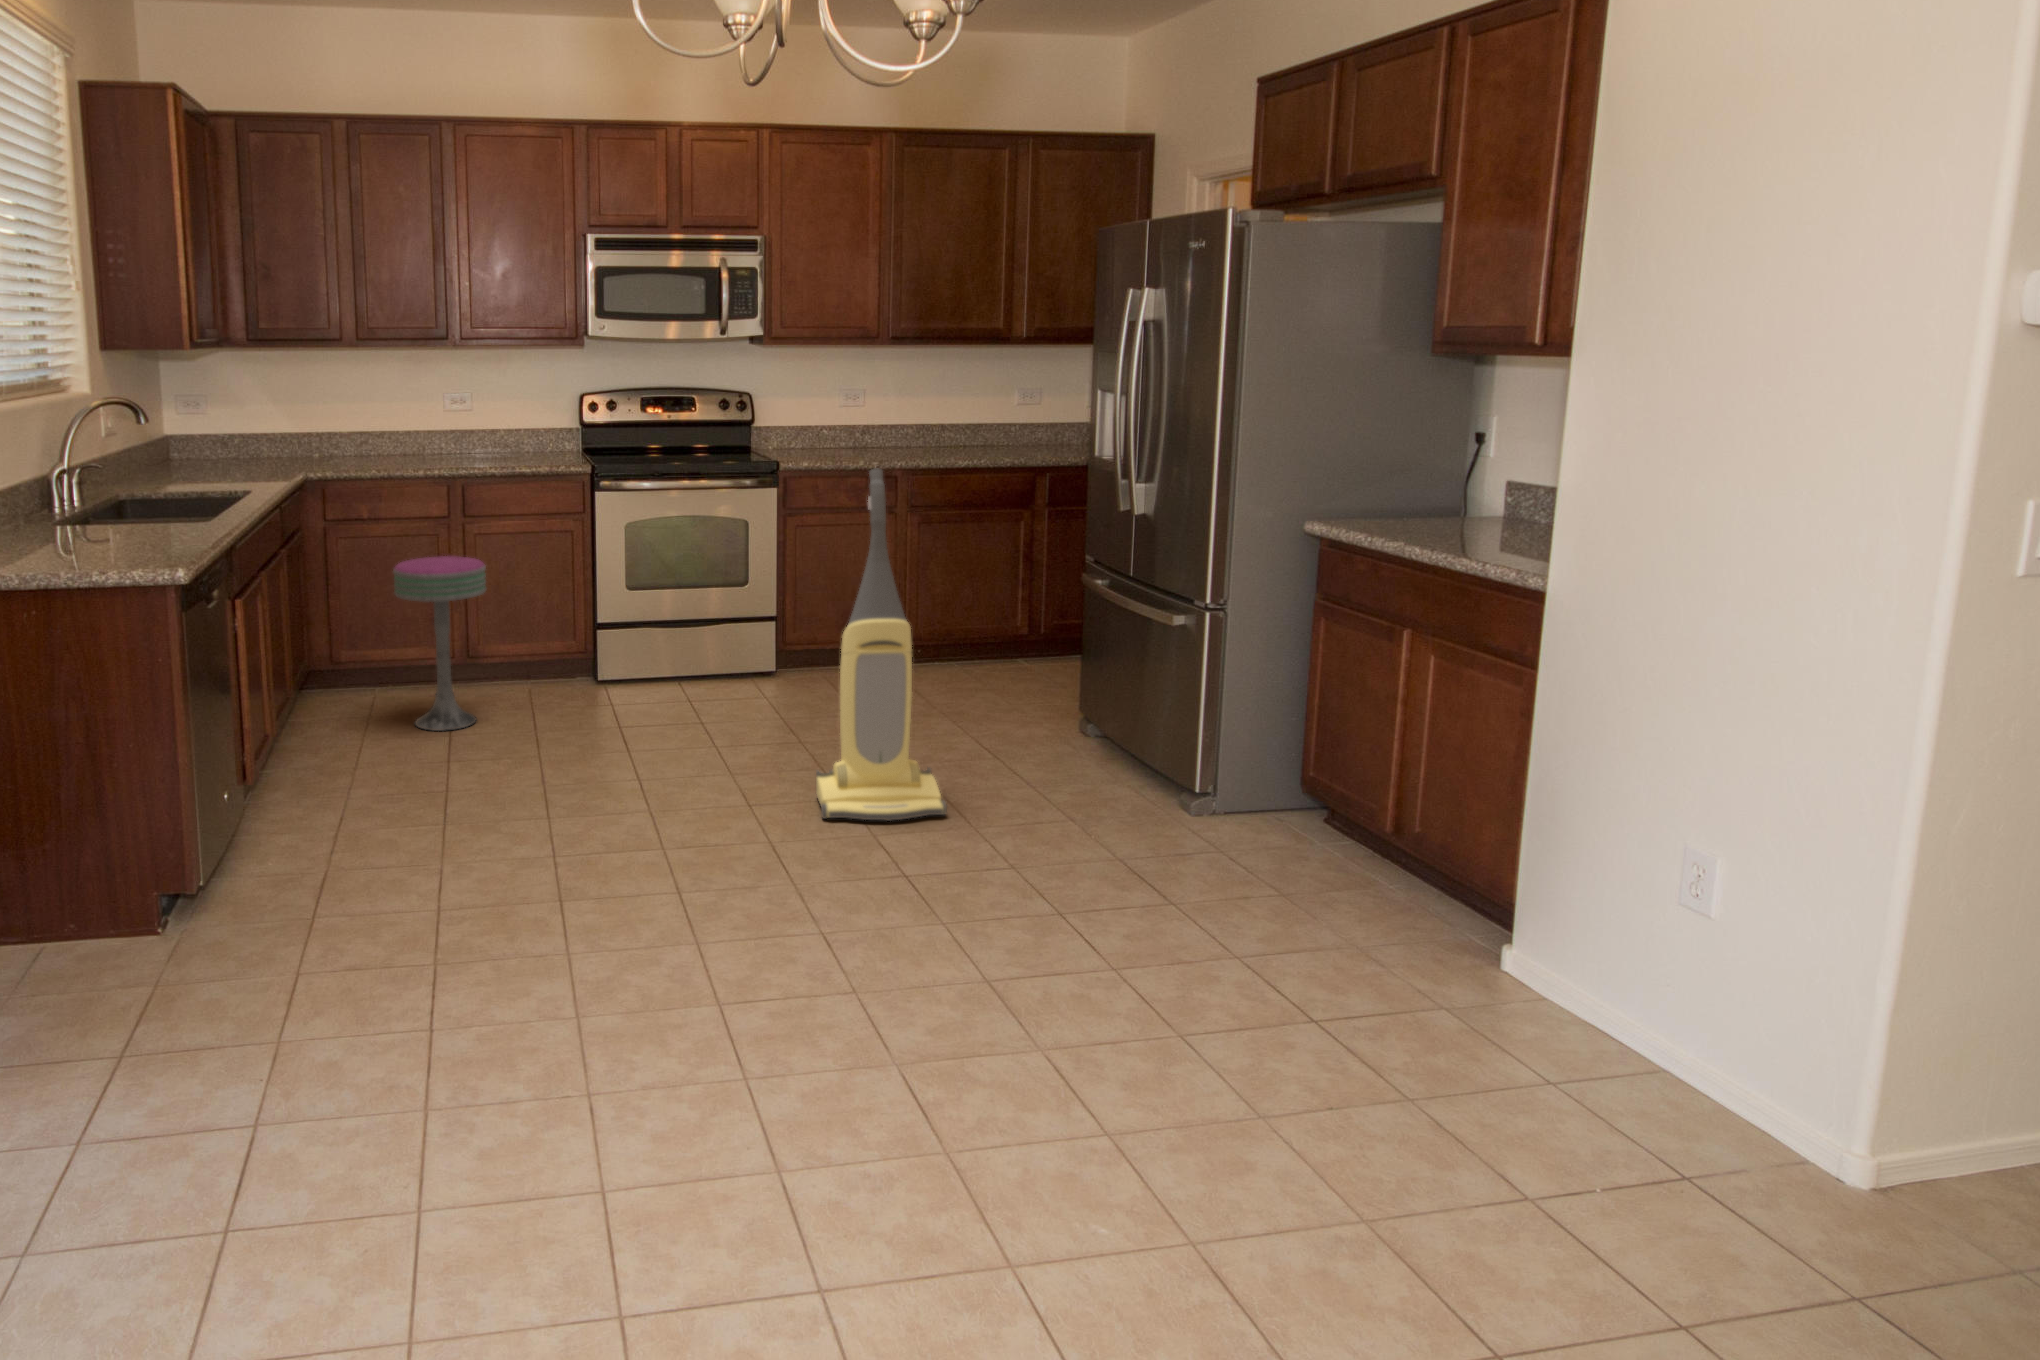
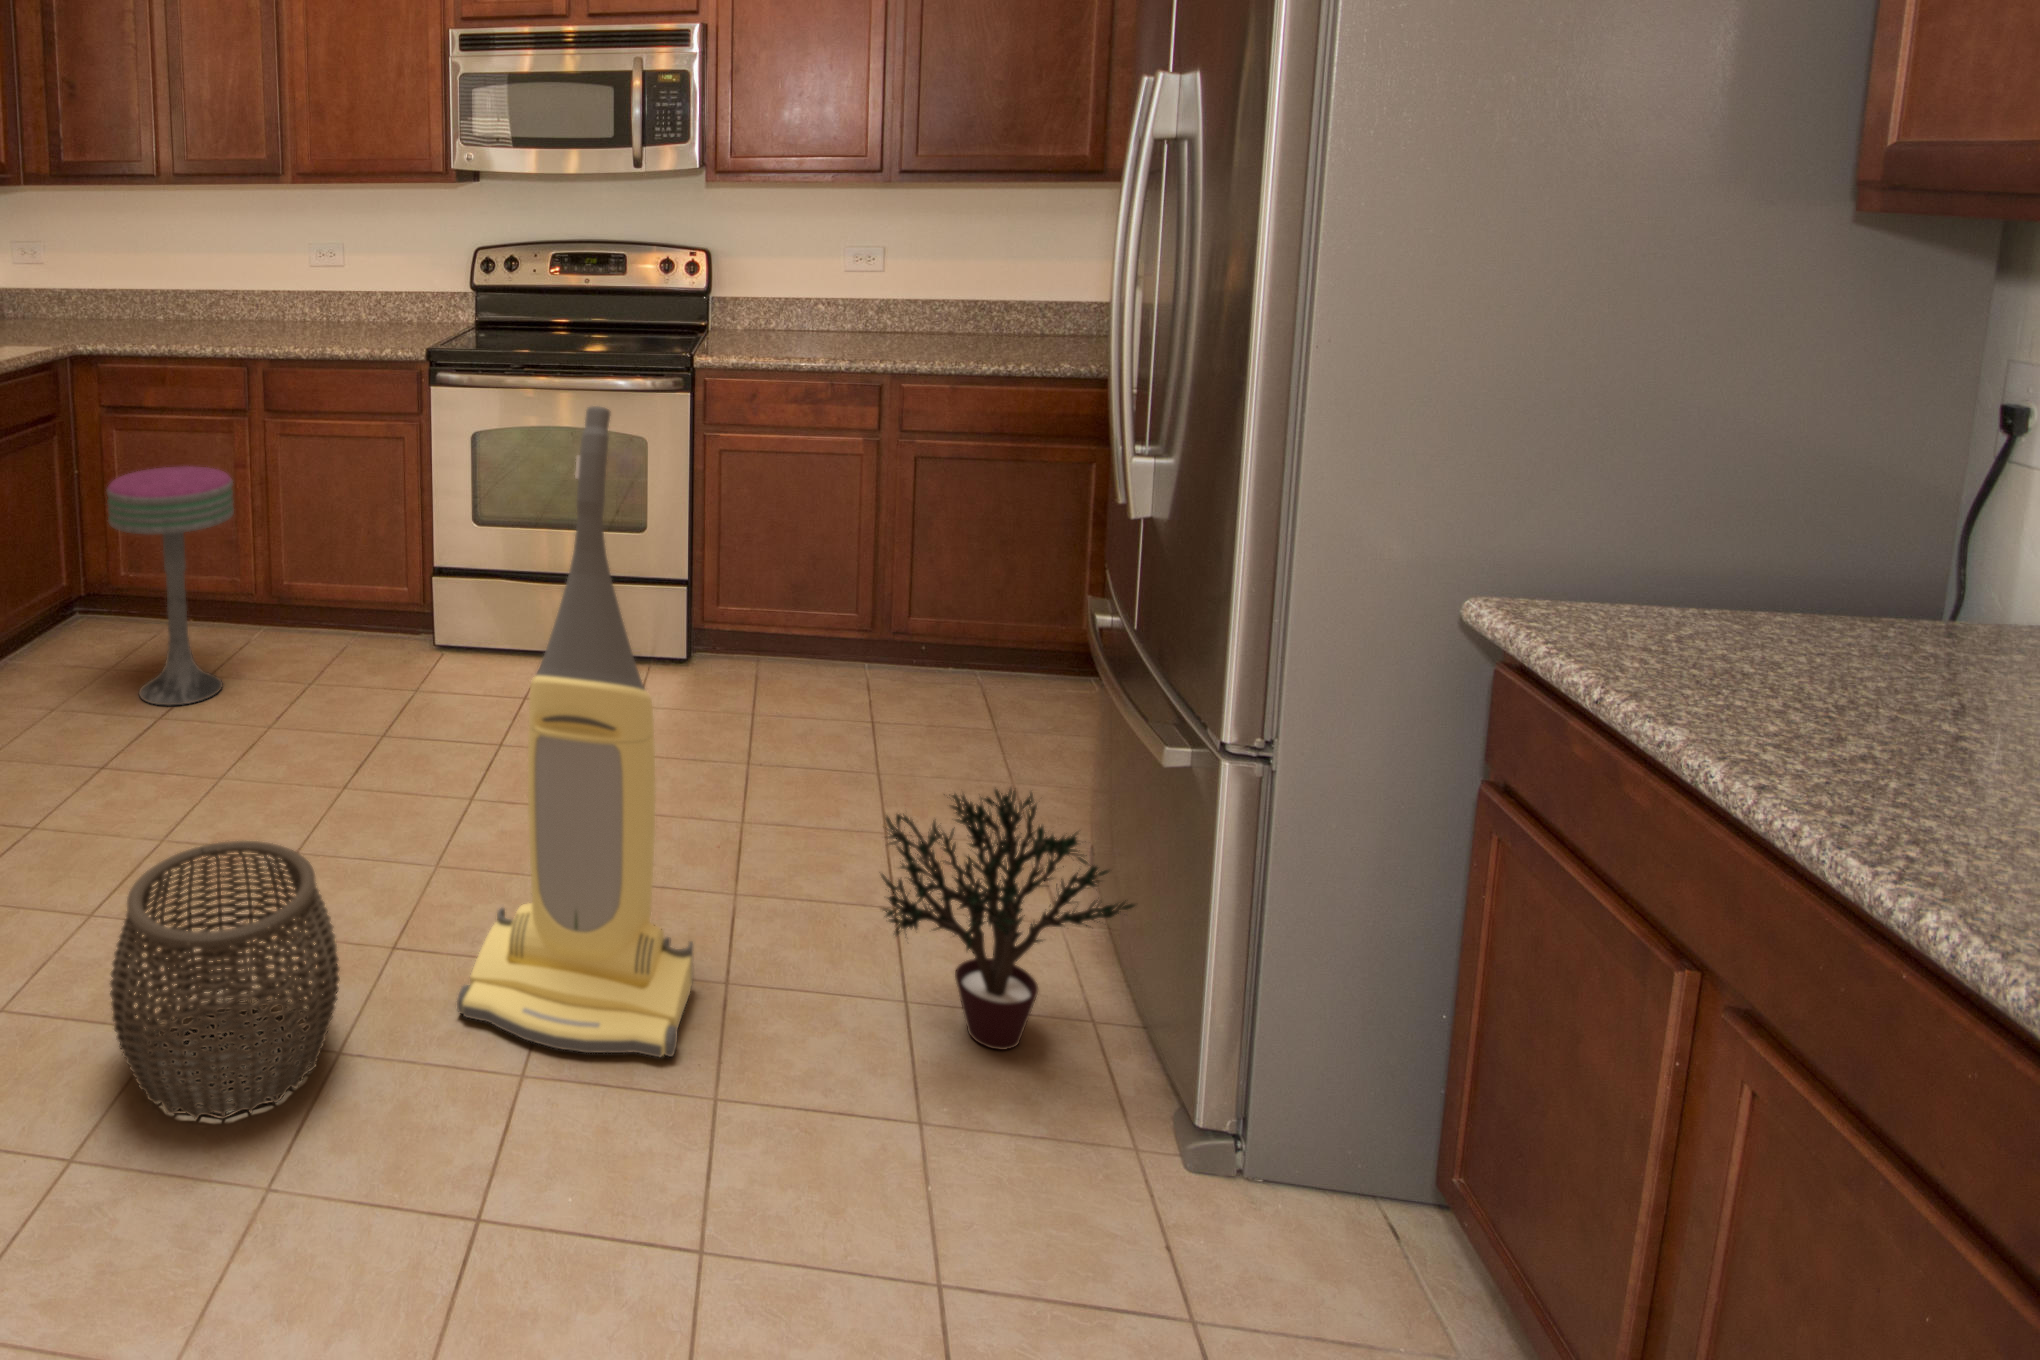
potted plant: none [1017,657,1155,791] -> present [881,789,1135,1050]
woven basket: none [659,731,789,871] -> present [110,841,340,1119]

